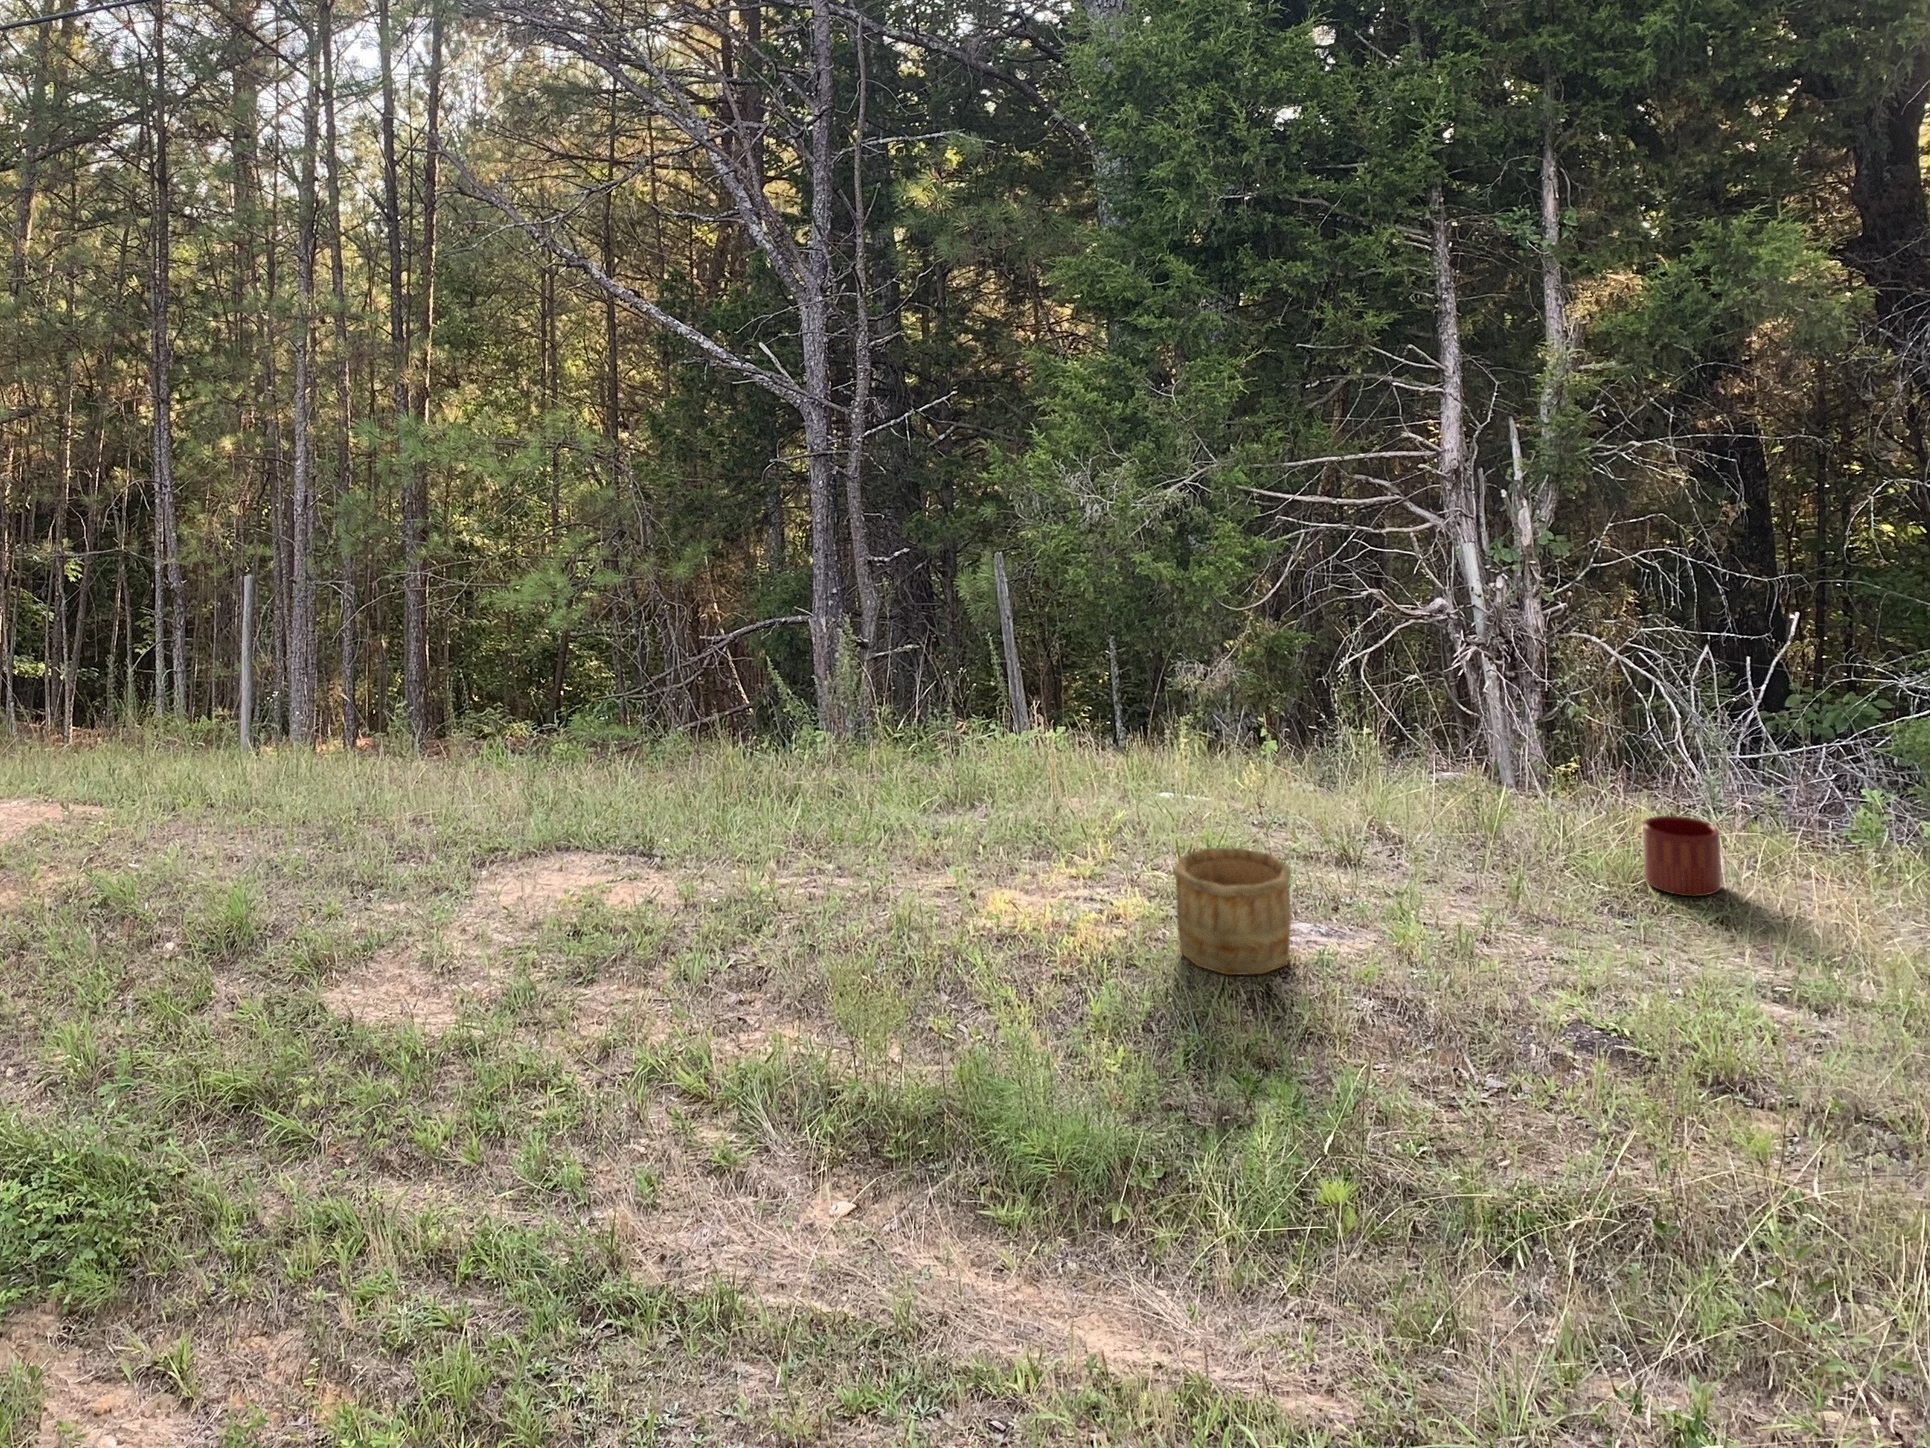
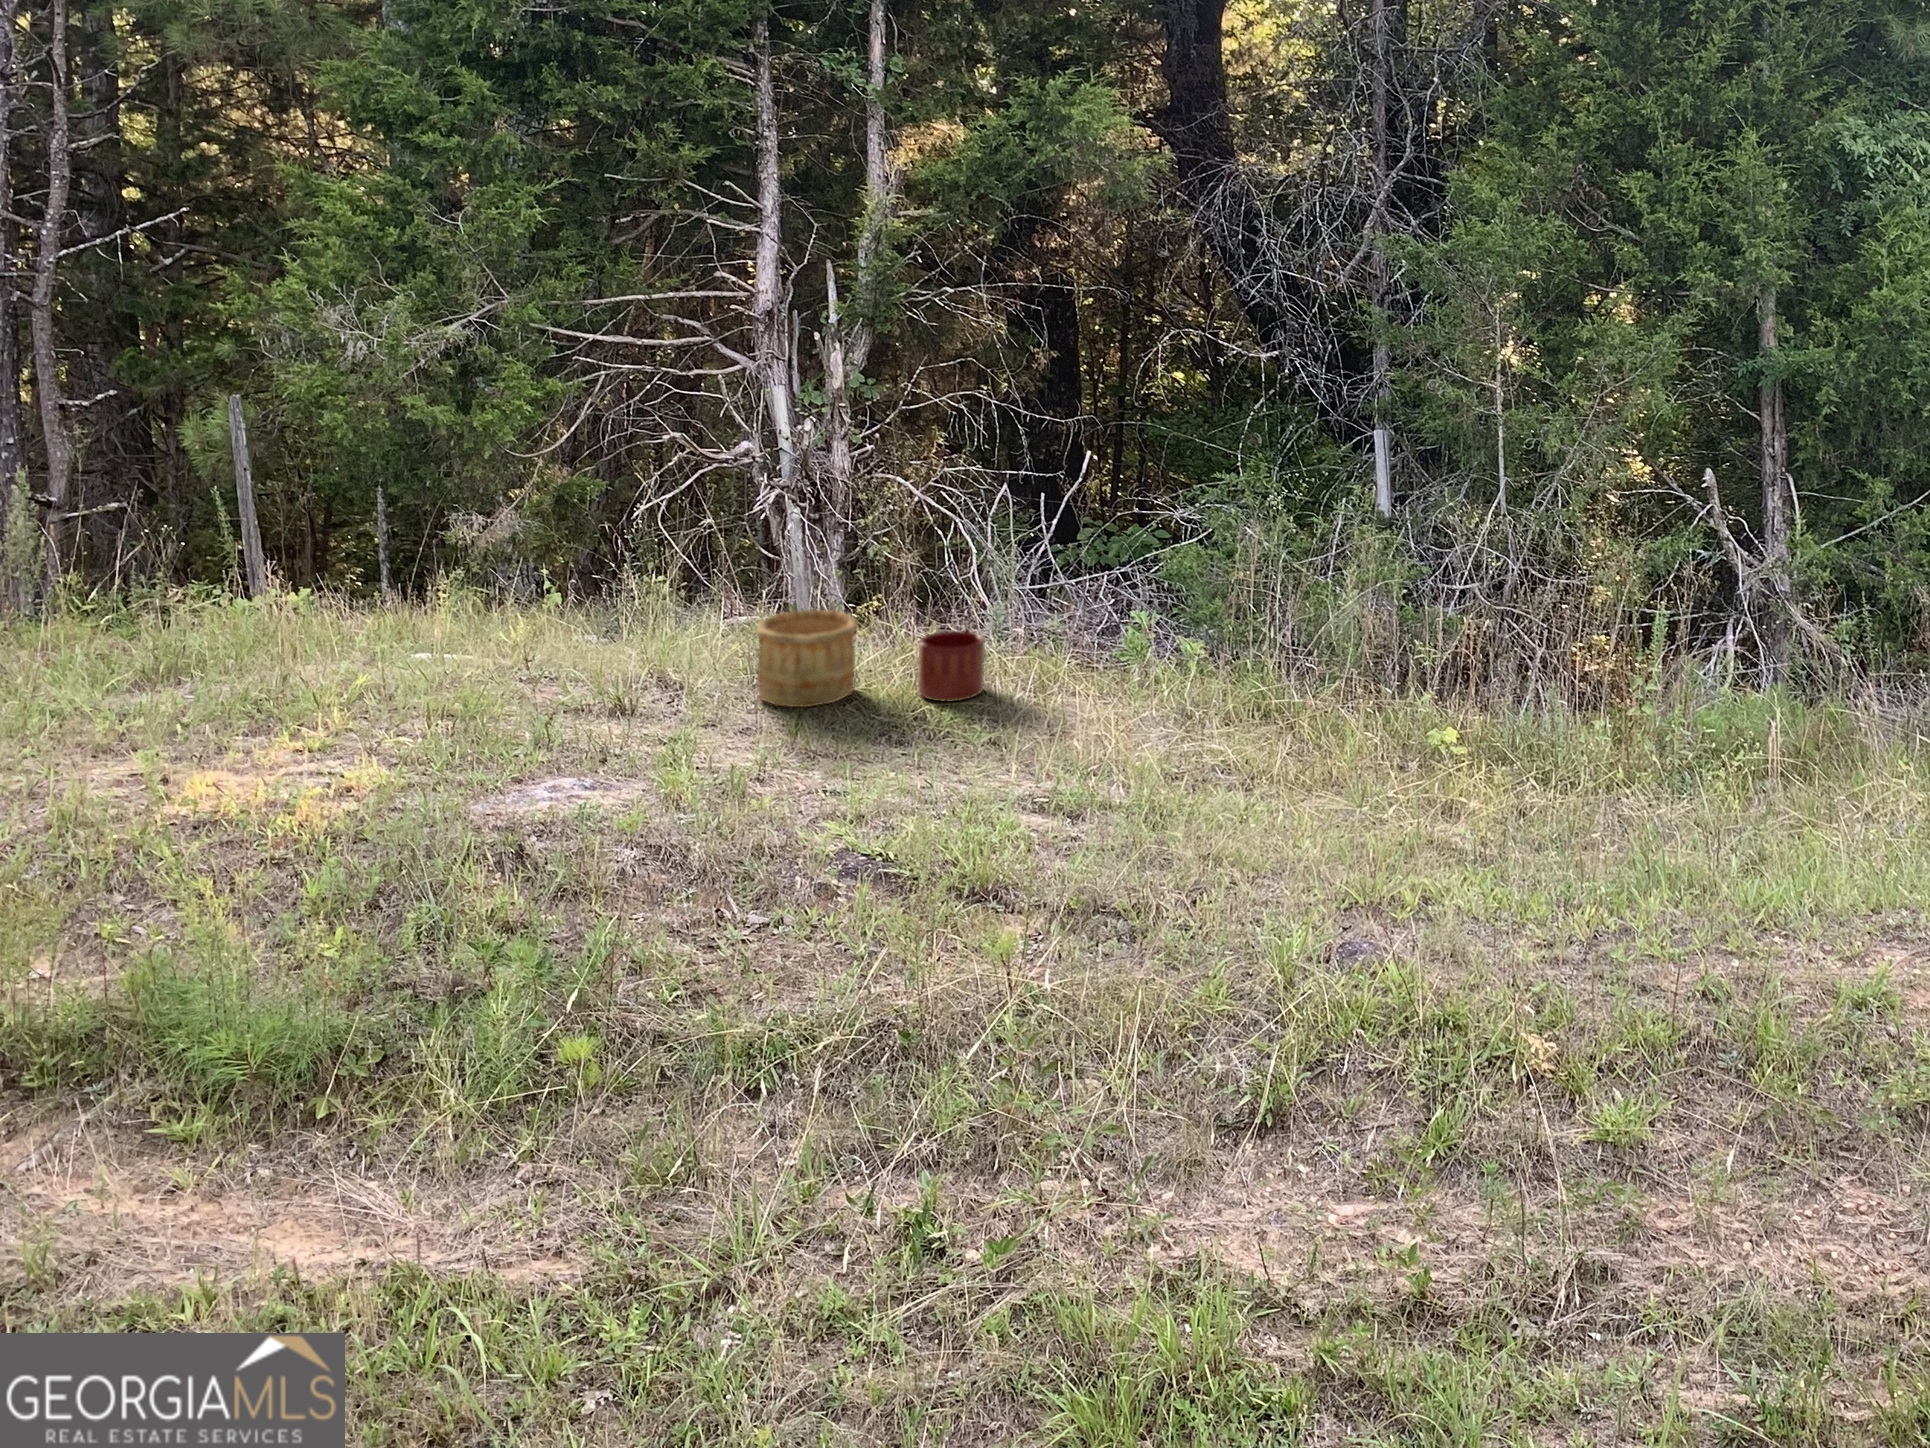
wooden bucket: present [1172,848,1291,975] -> present [756,610,858,708]

